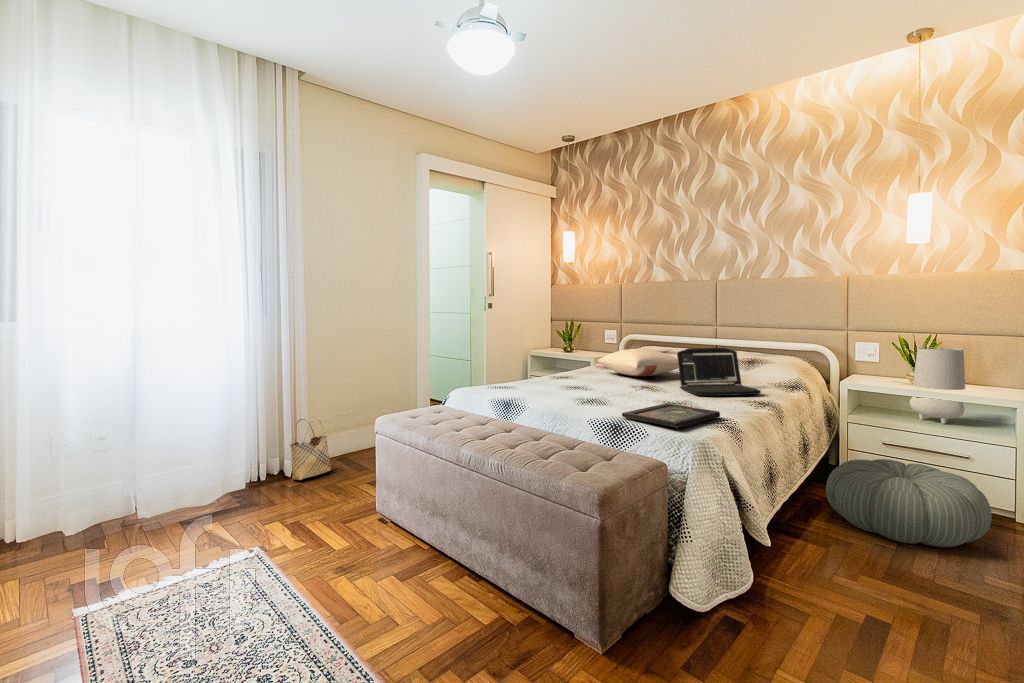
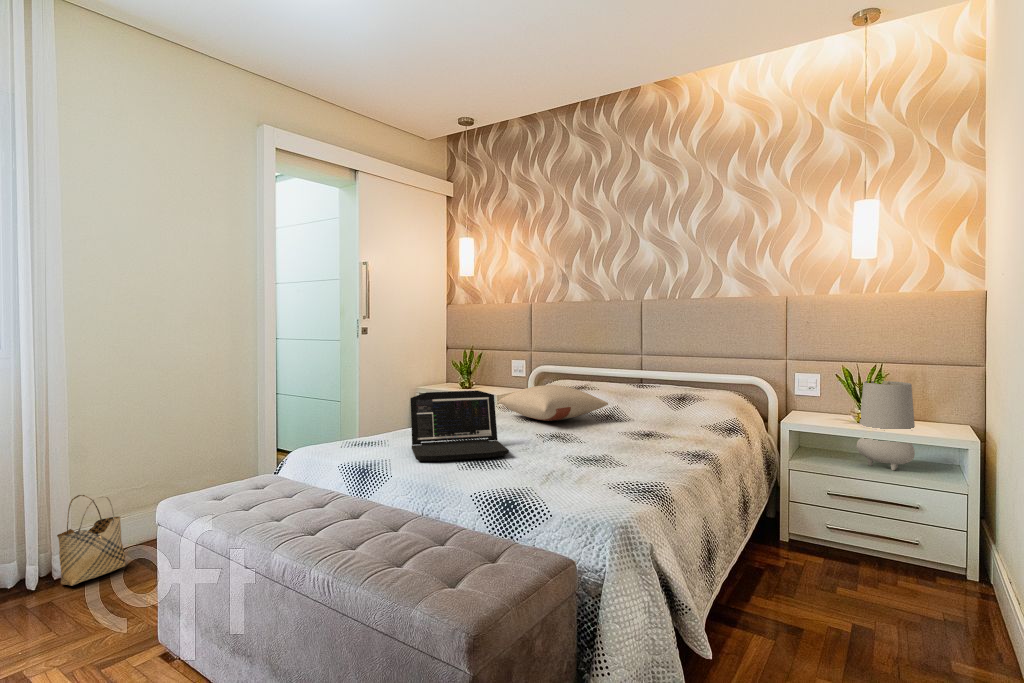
laptop: present [677,348,761,396] -> present [410,390,509,461]
tray: present [622,403,720,427] -> none [520,463,645,503]
pouf: present [826,459,992,547] -> none [771,517,954,629]

